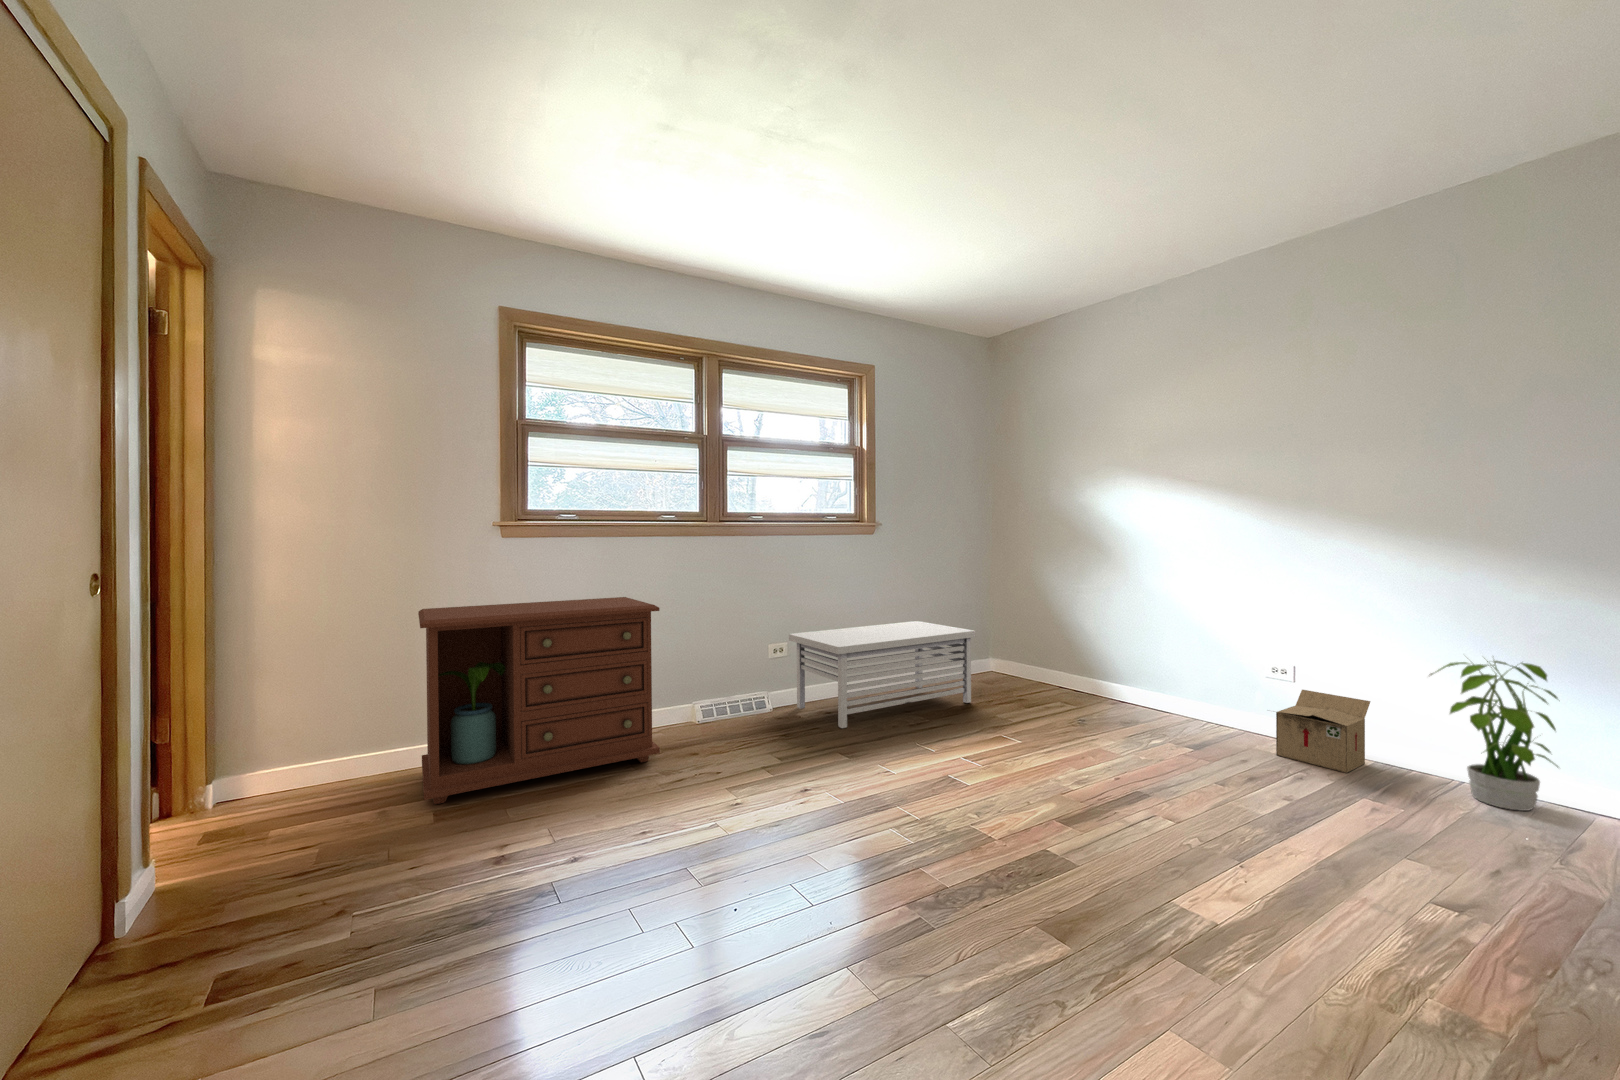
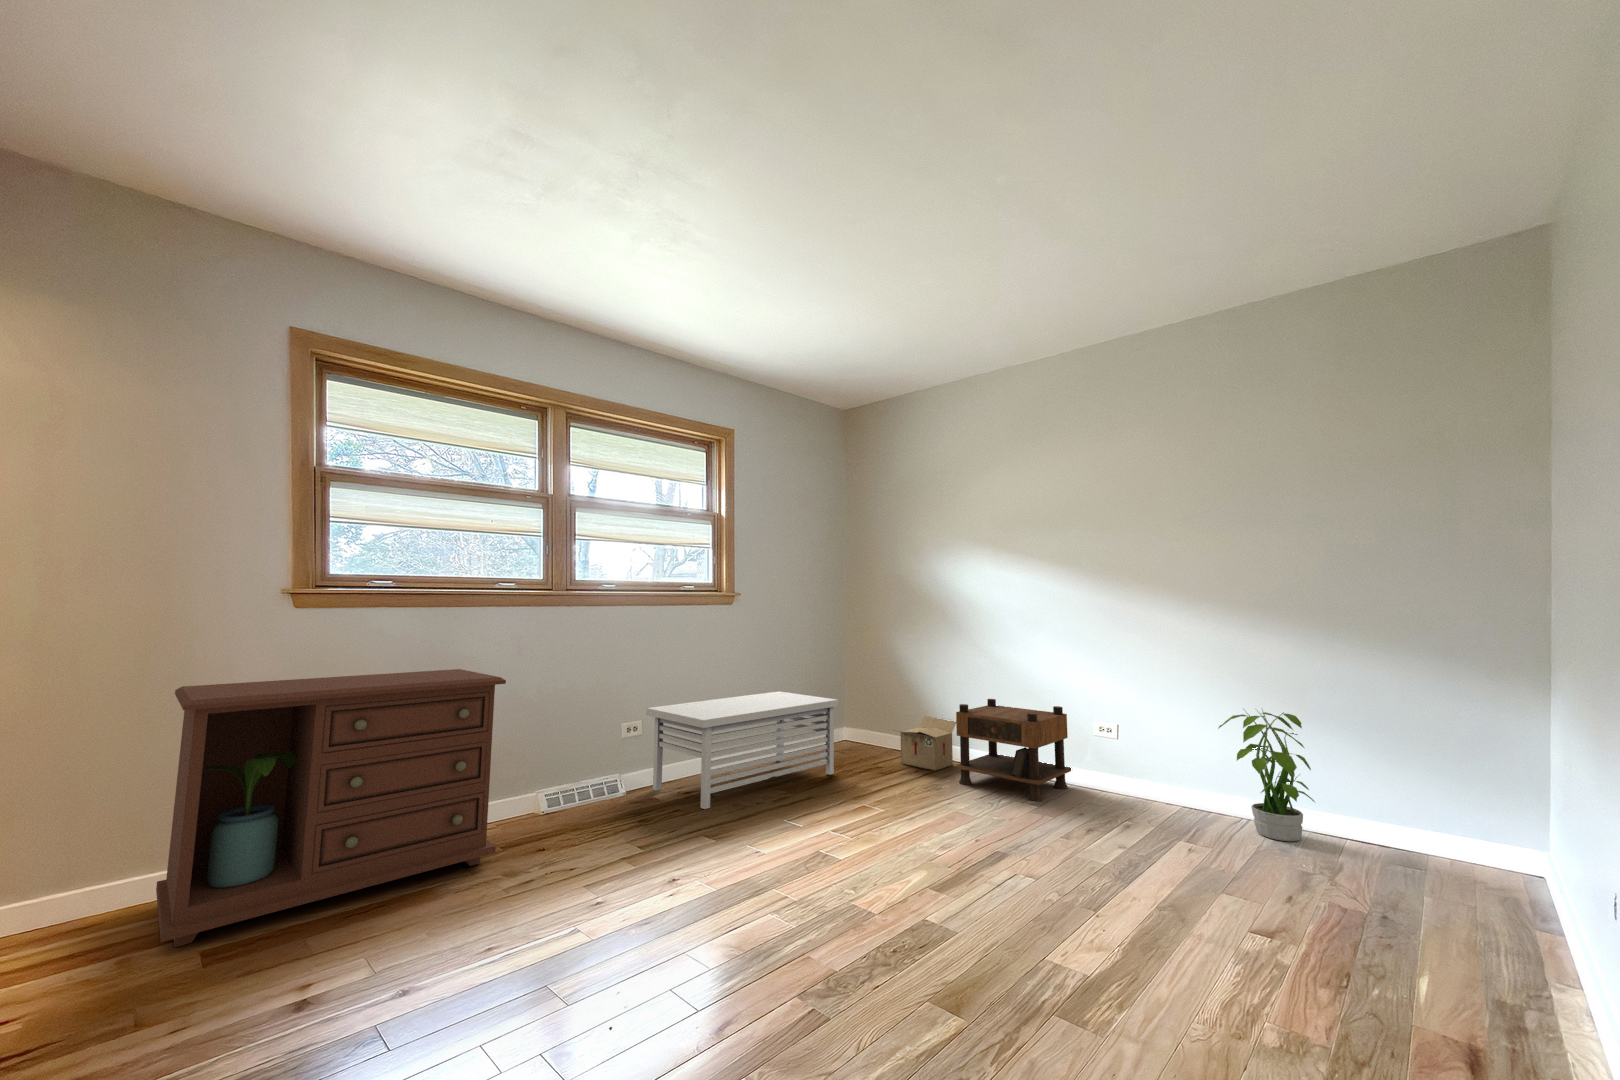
nightstand: none [1101,634,1238,743] -> present [956,699,1071,801]
cardboard box: present [1276,690,1370,773] -> present [900,716,956,771]

